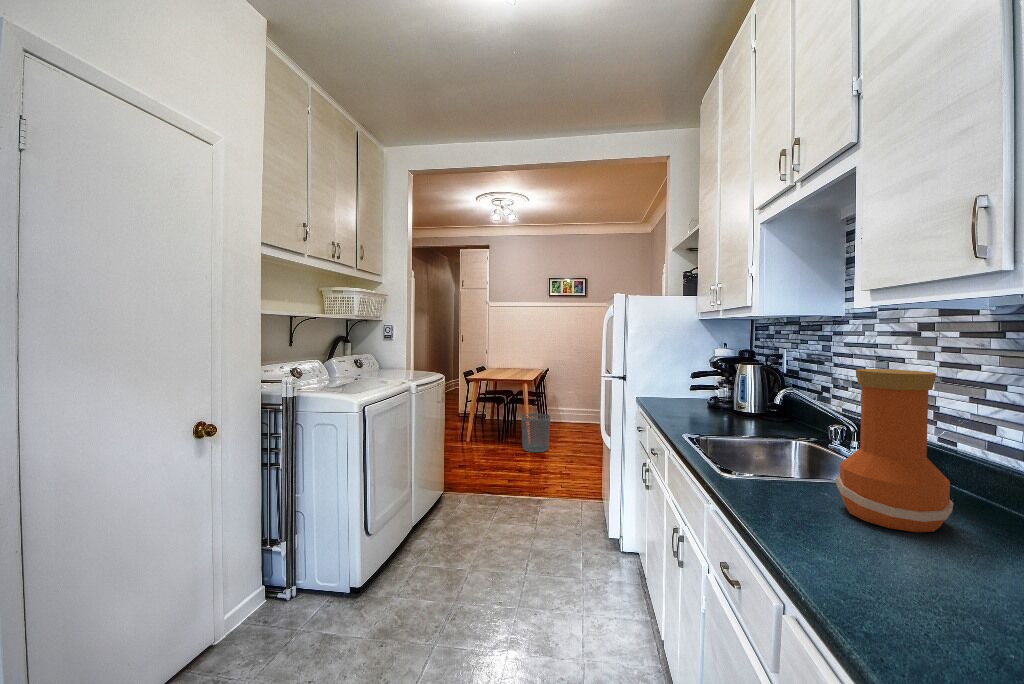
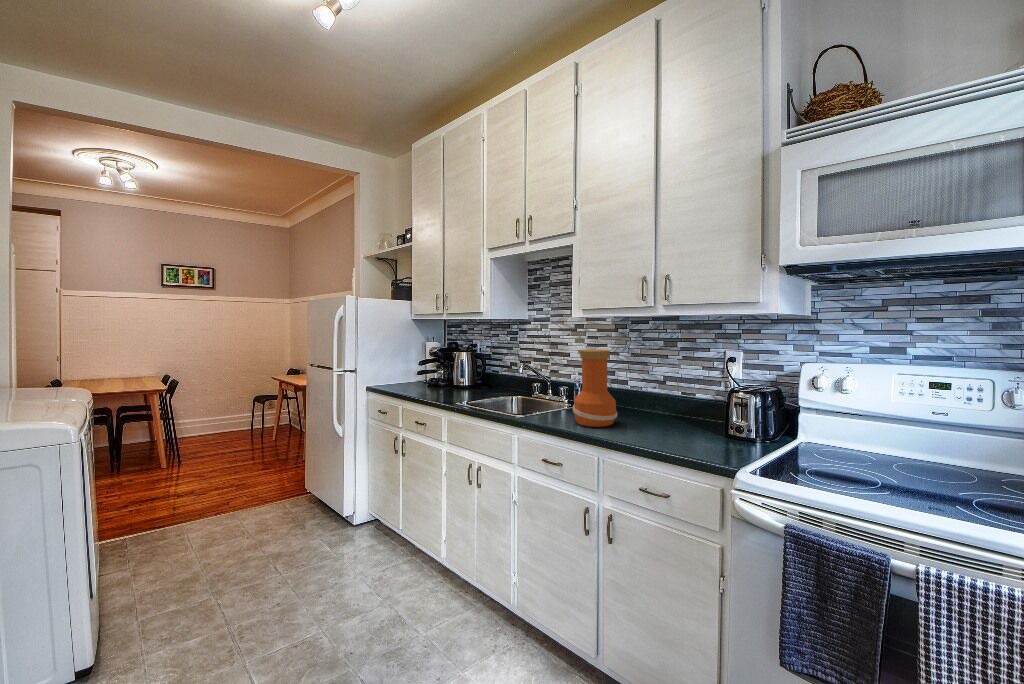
waste bin: present [521,413,550,452] -> none [163,427,205,475]

